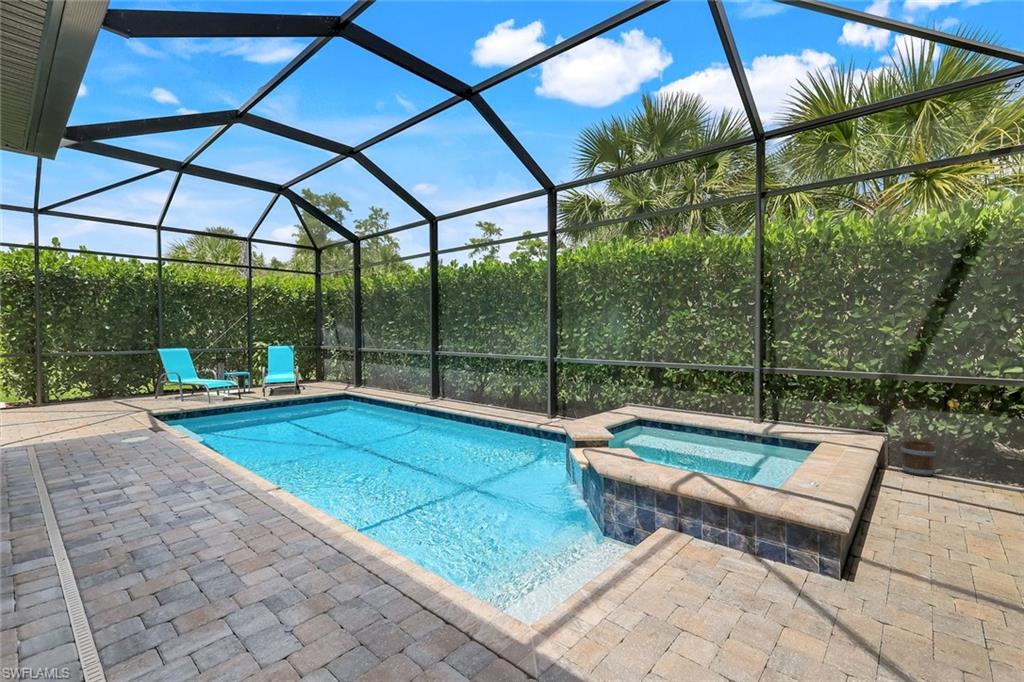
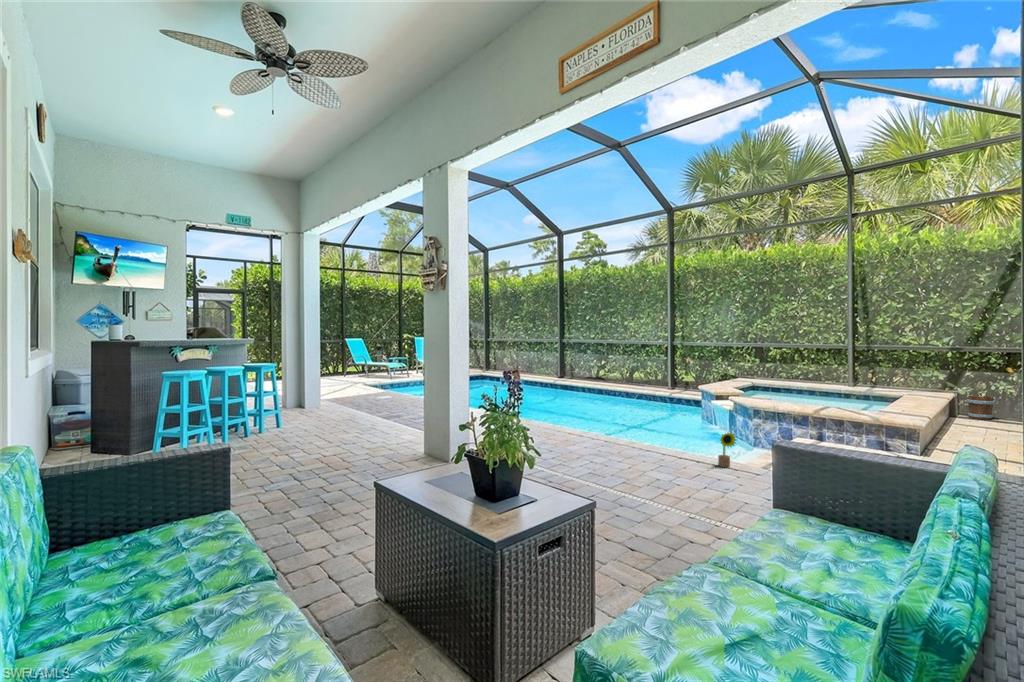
decorative plant: none [449,591,486,659] -> present [718,433,737,467]

